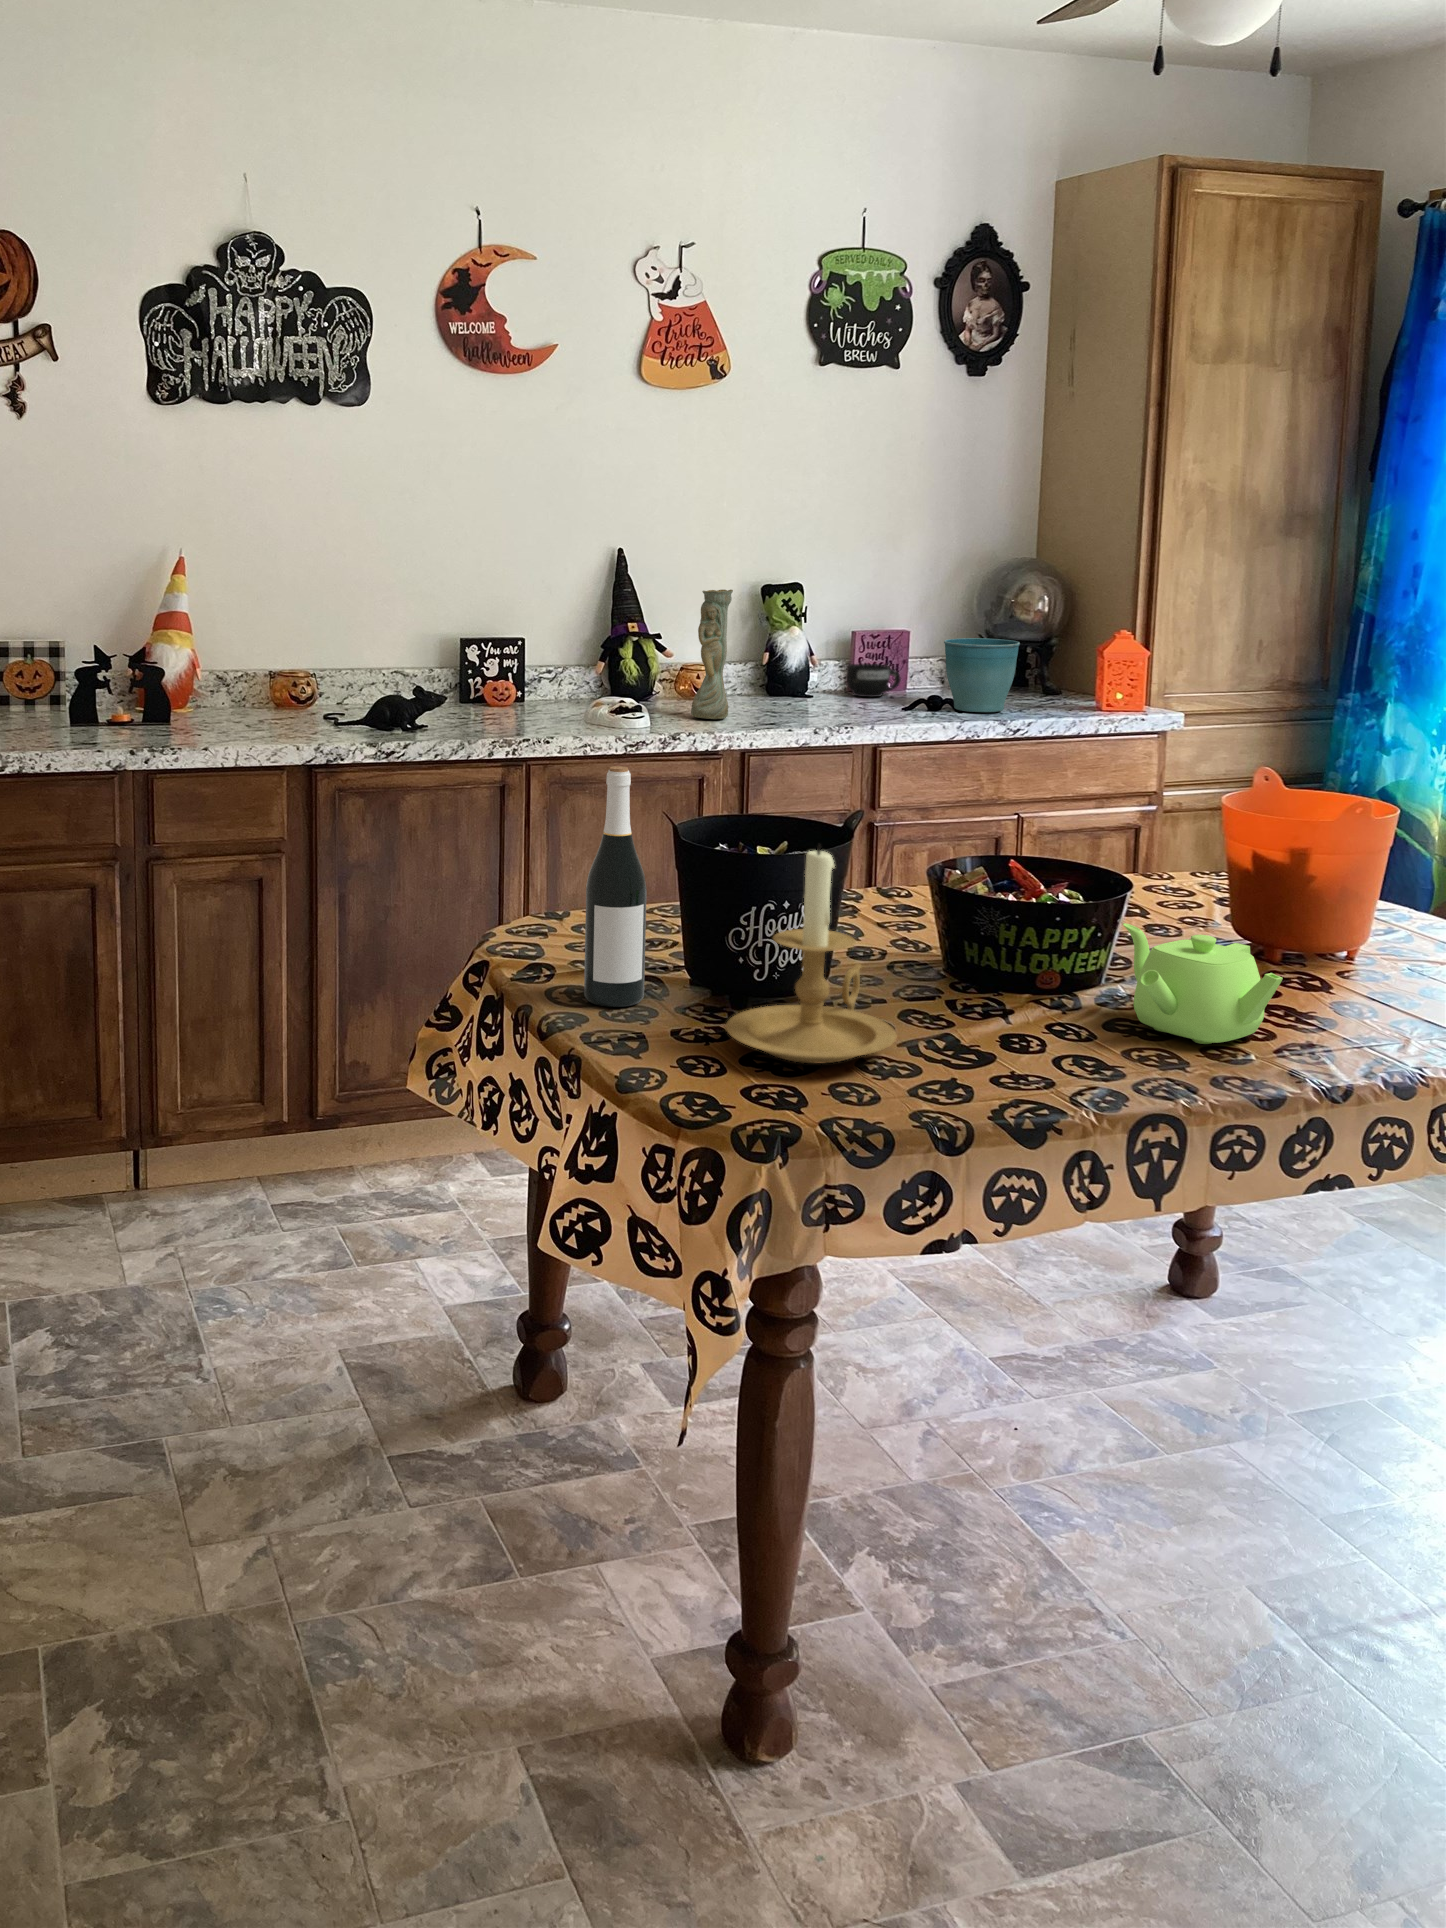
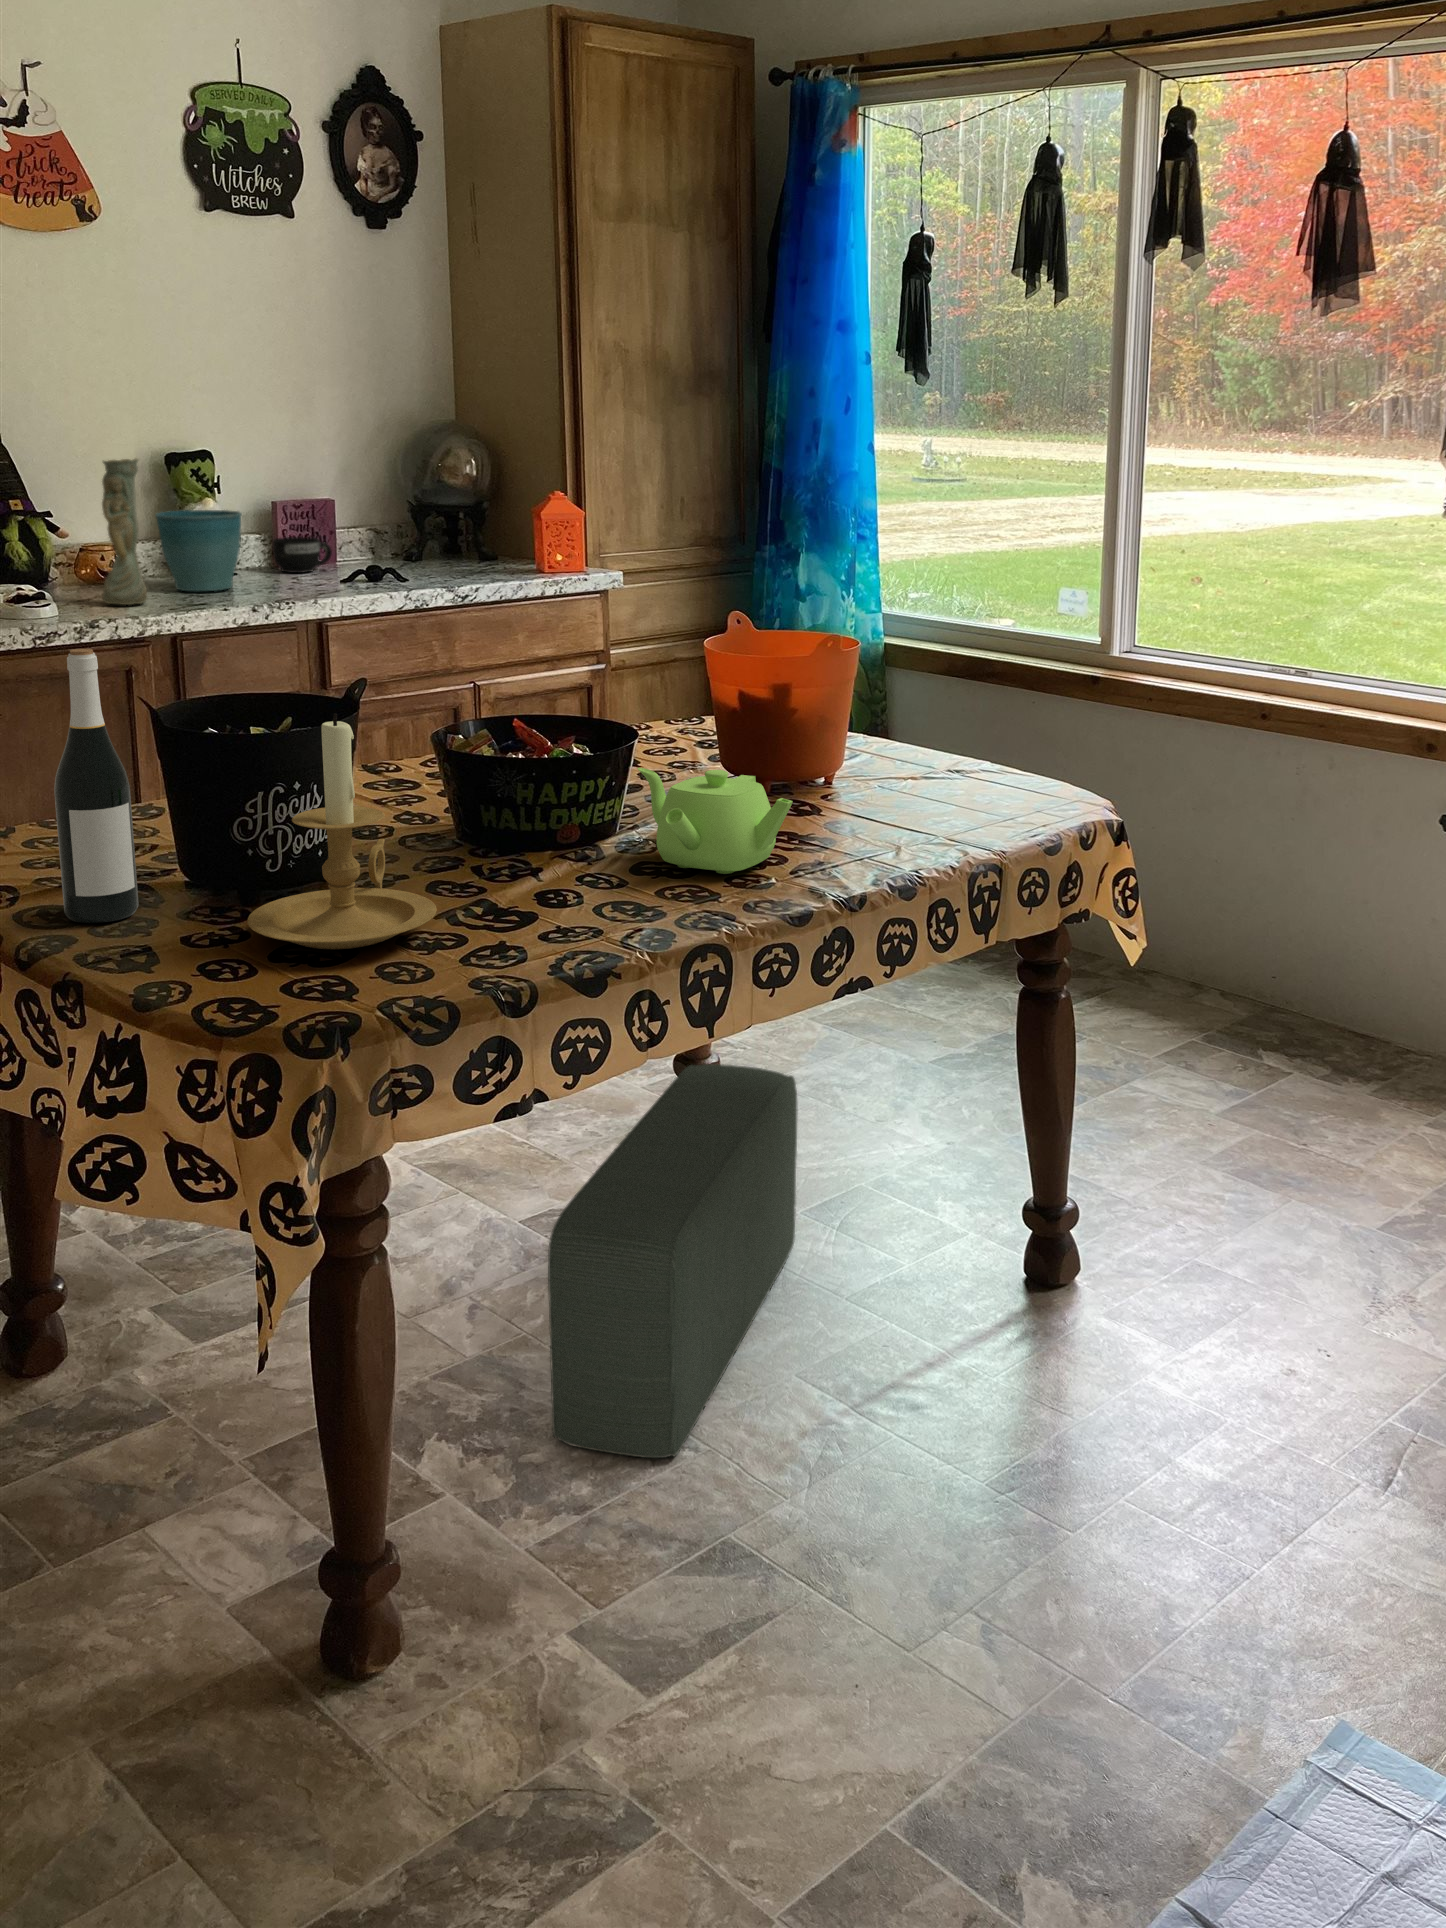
flower pot: present [944,638,1020,712] -> present [156,510,242,591]
pouf: none [978,1234,1291,1639] -> present [548,1064,797,1458]

